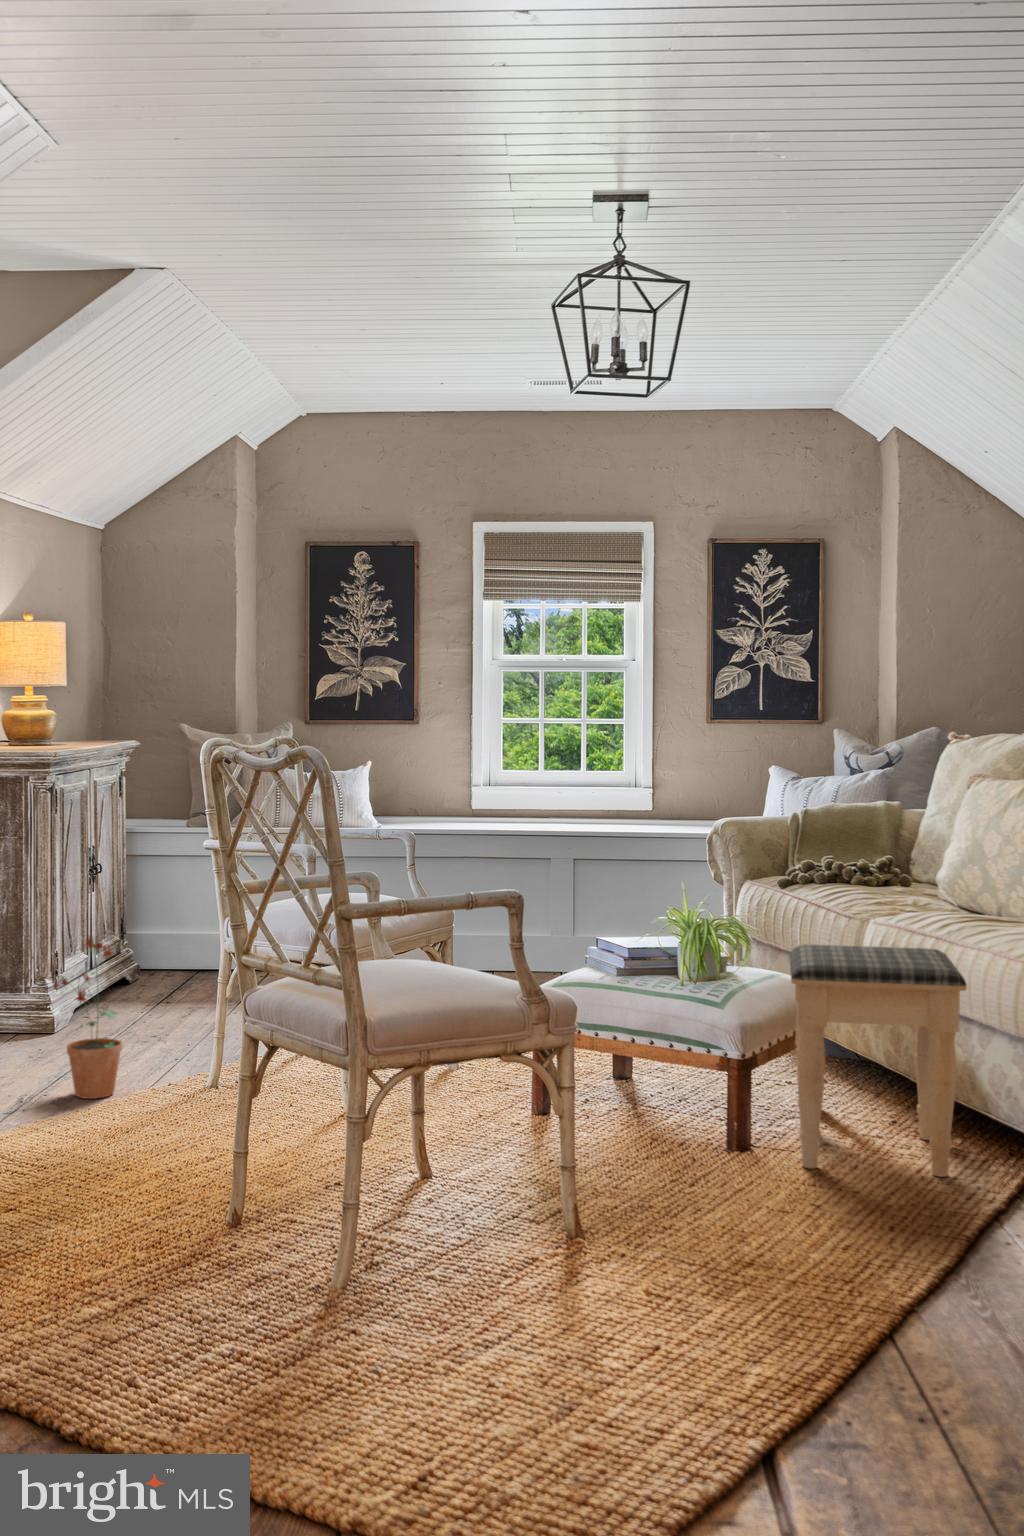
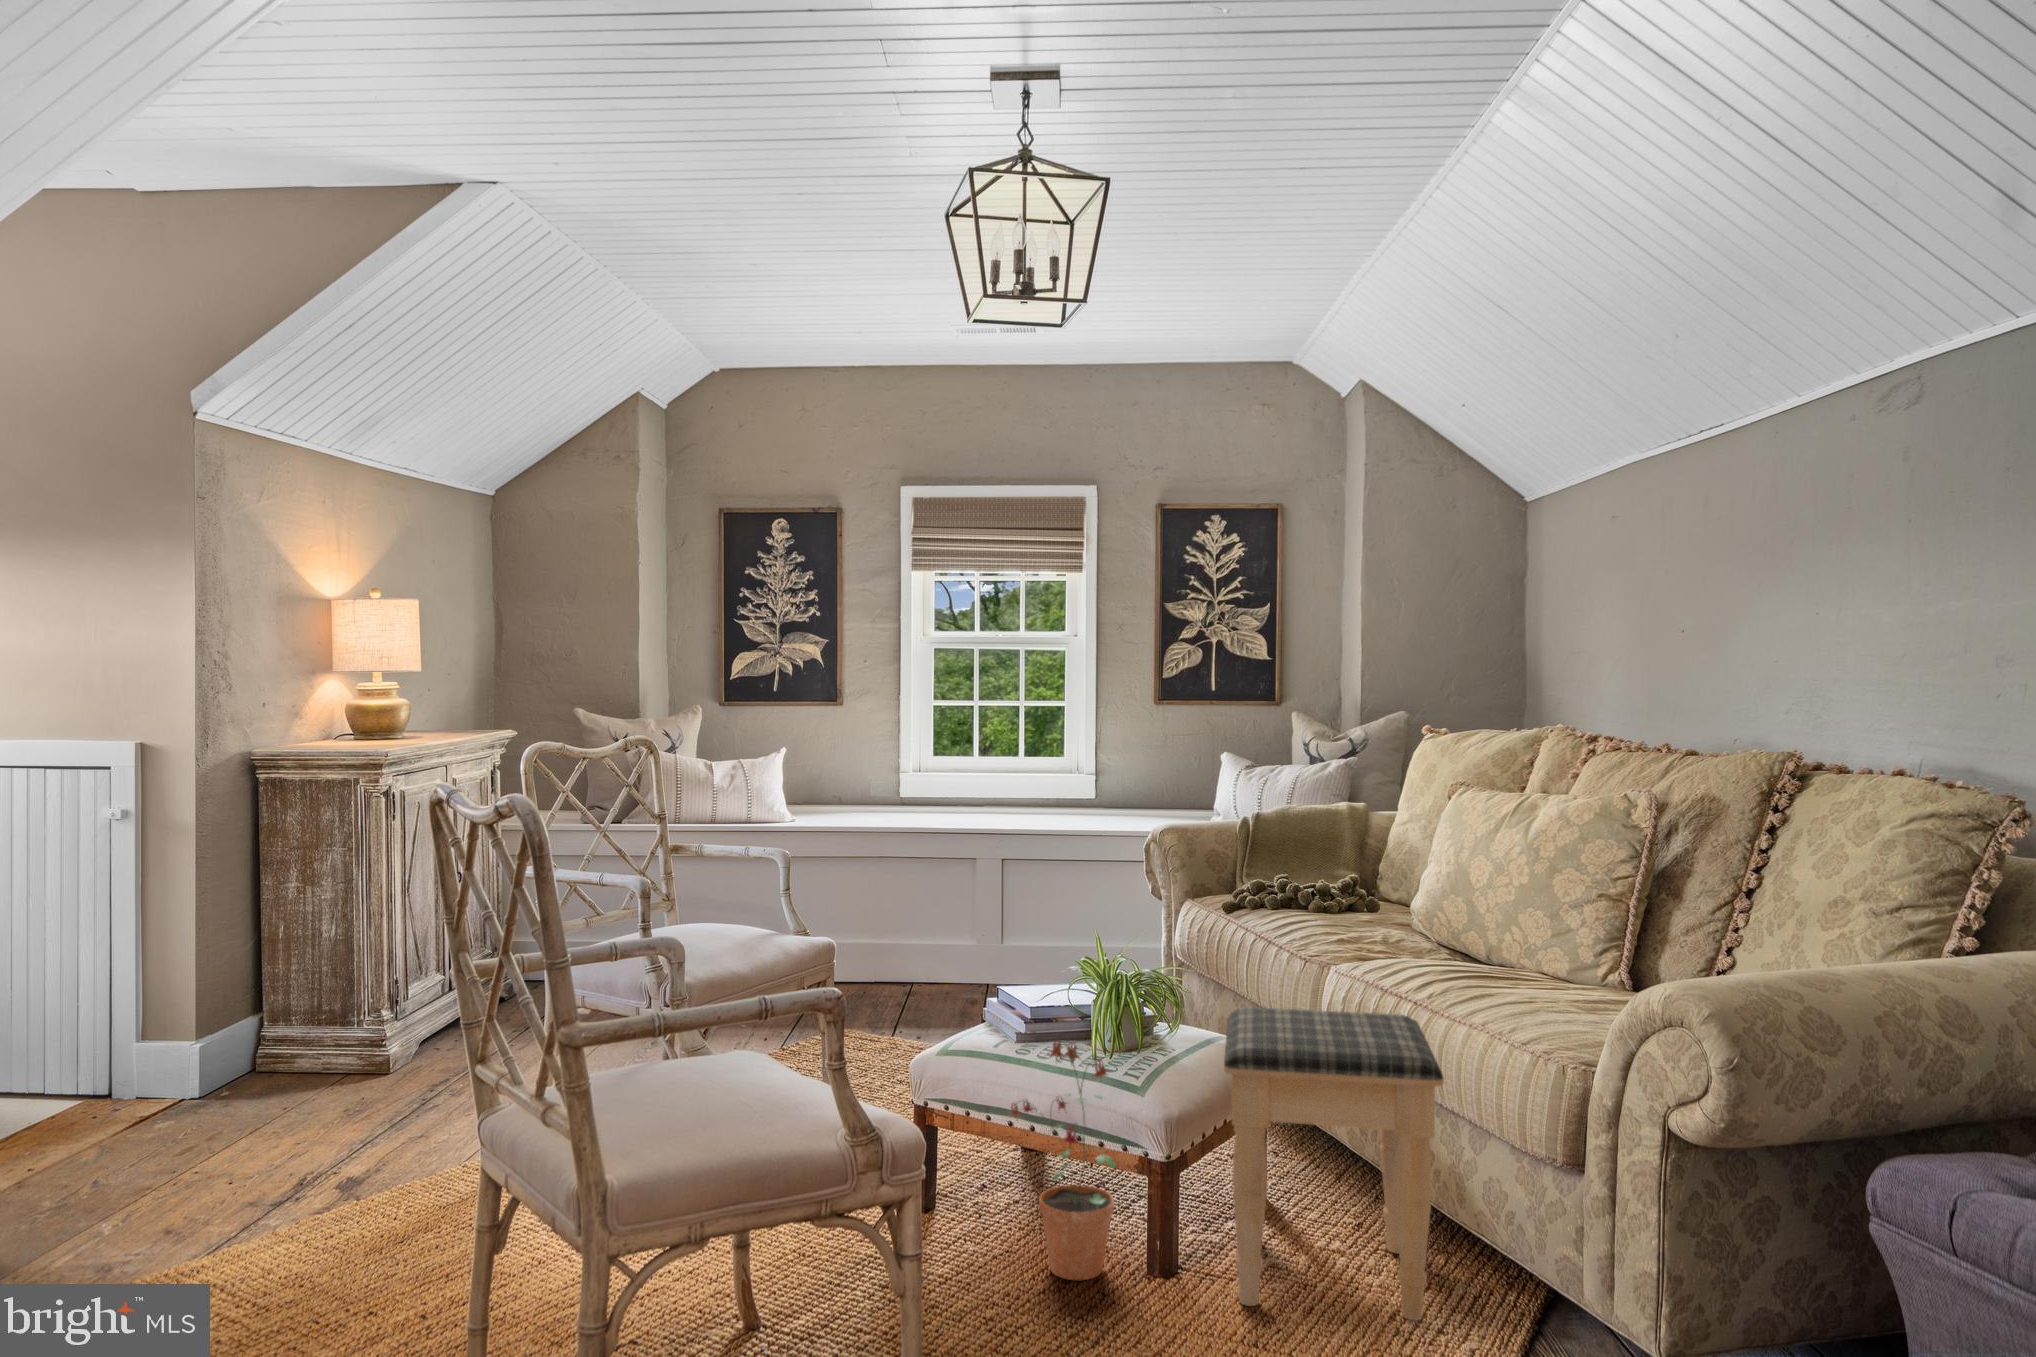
potted plant: present [54,935,122,1099] -> present [1011,1041,1116,1280]

